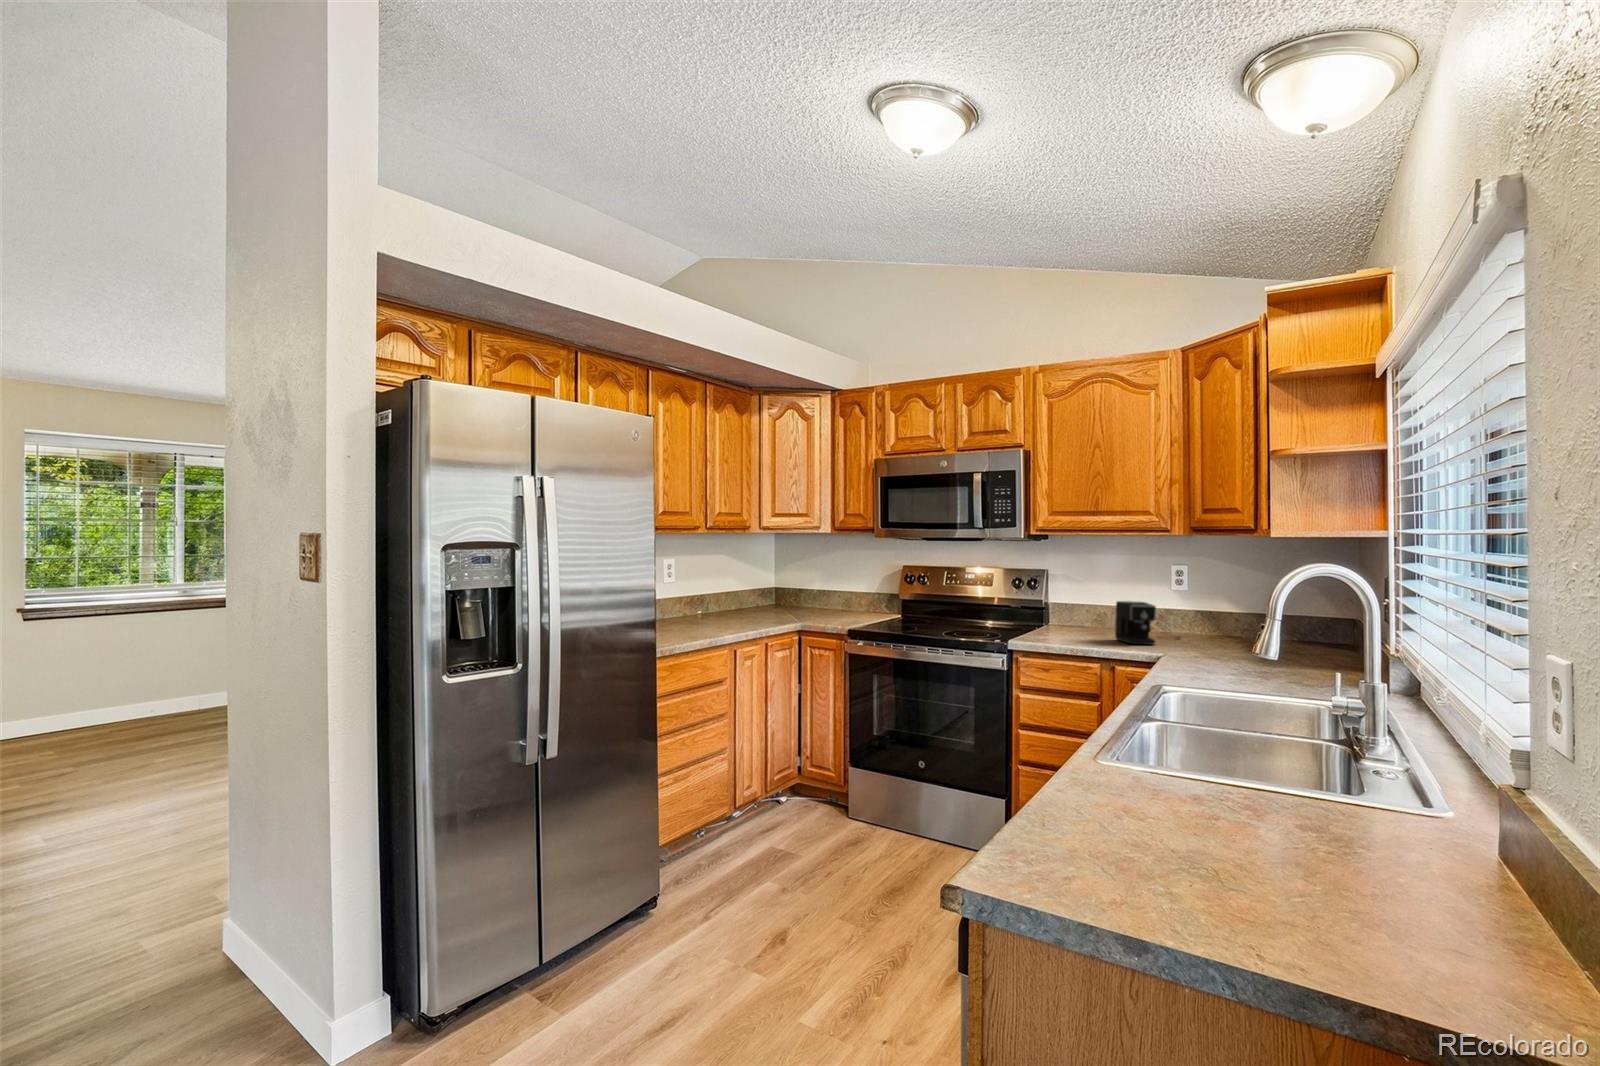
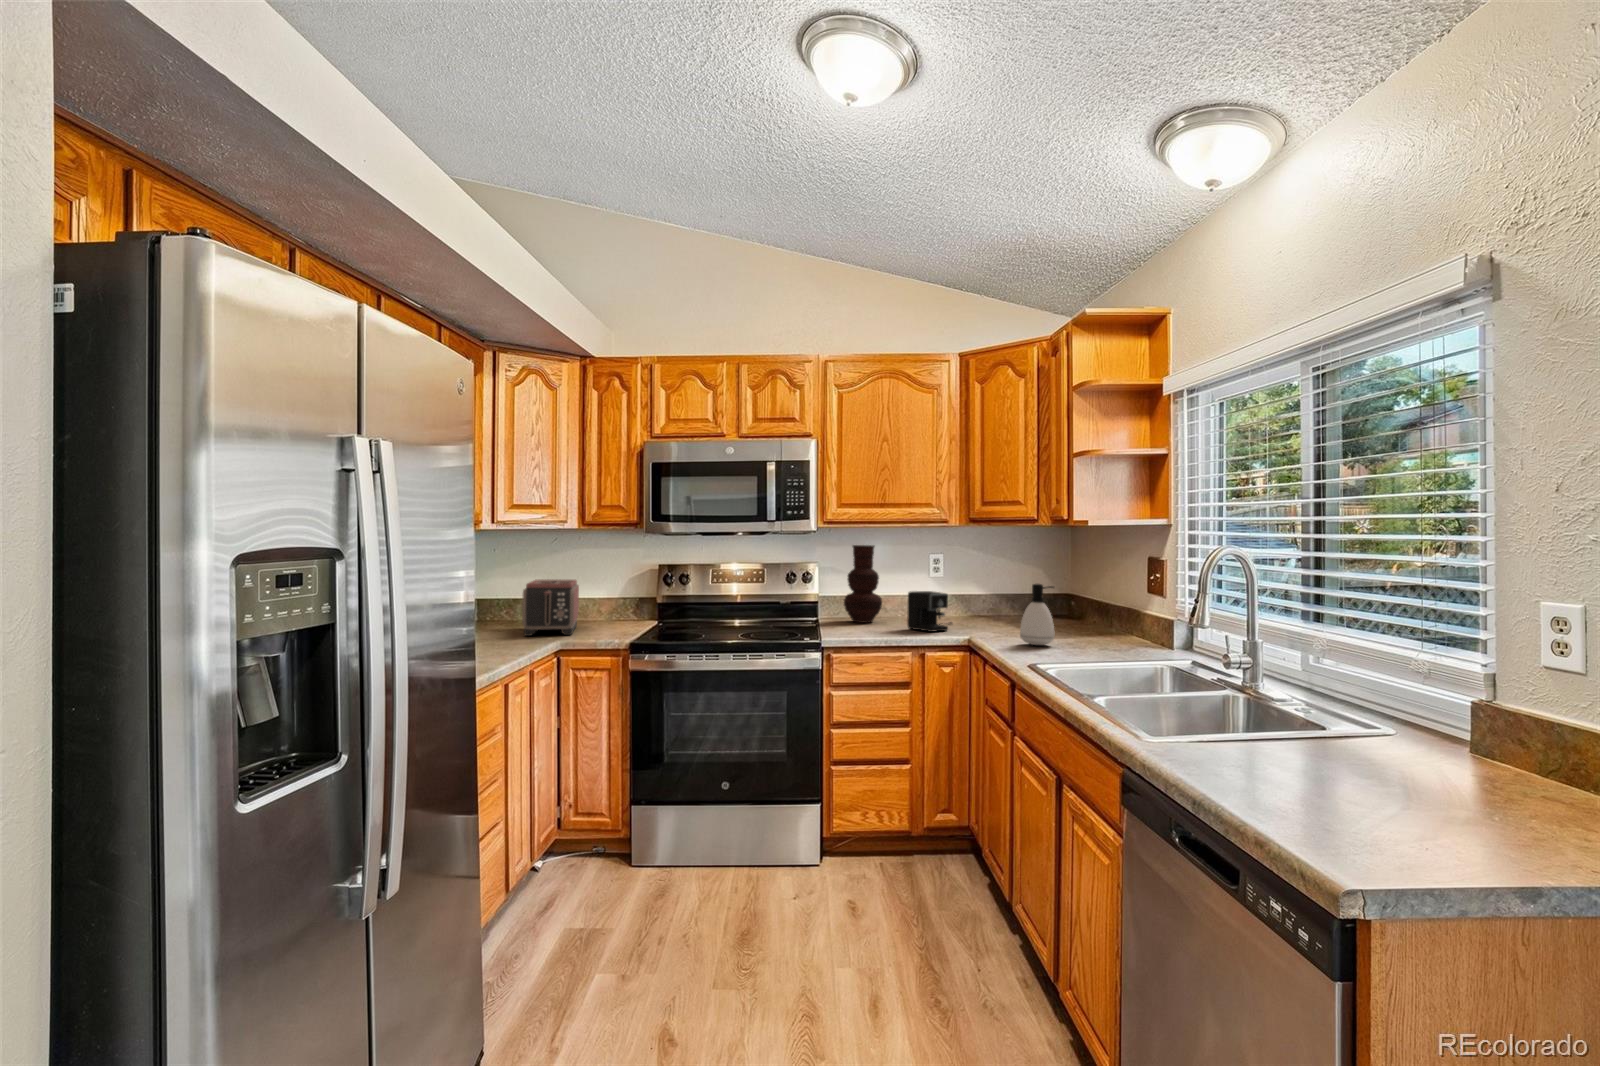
vase: none [1066,551,1109,630] -> present [844,545,882,623]
toaster: none [775,575,830,622] -> present [522,579,579,636]
soap dispenser: none [1197,600,1241,668] -> present [1020,584,1054,645]

